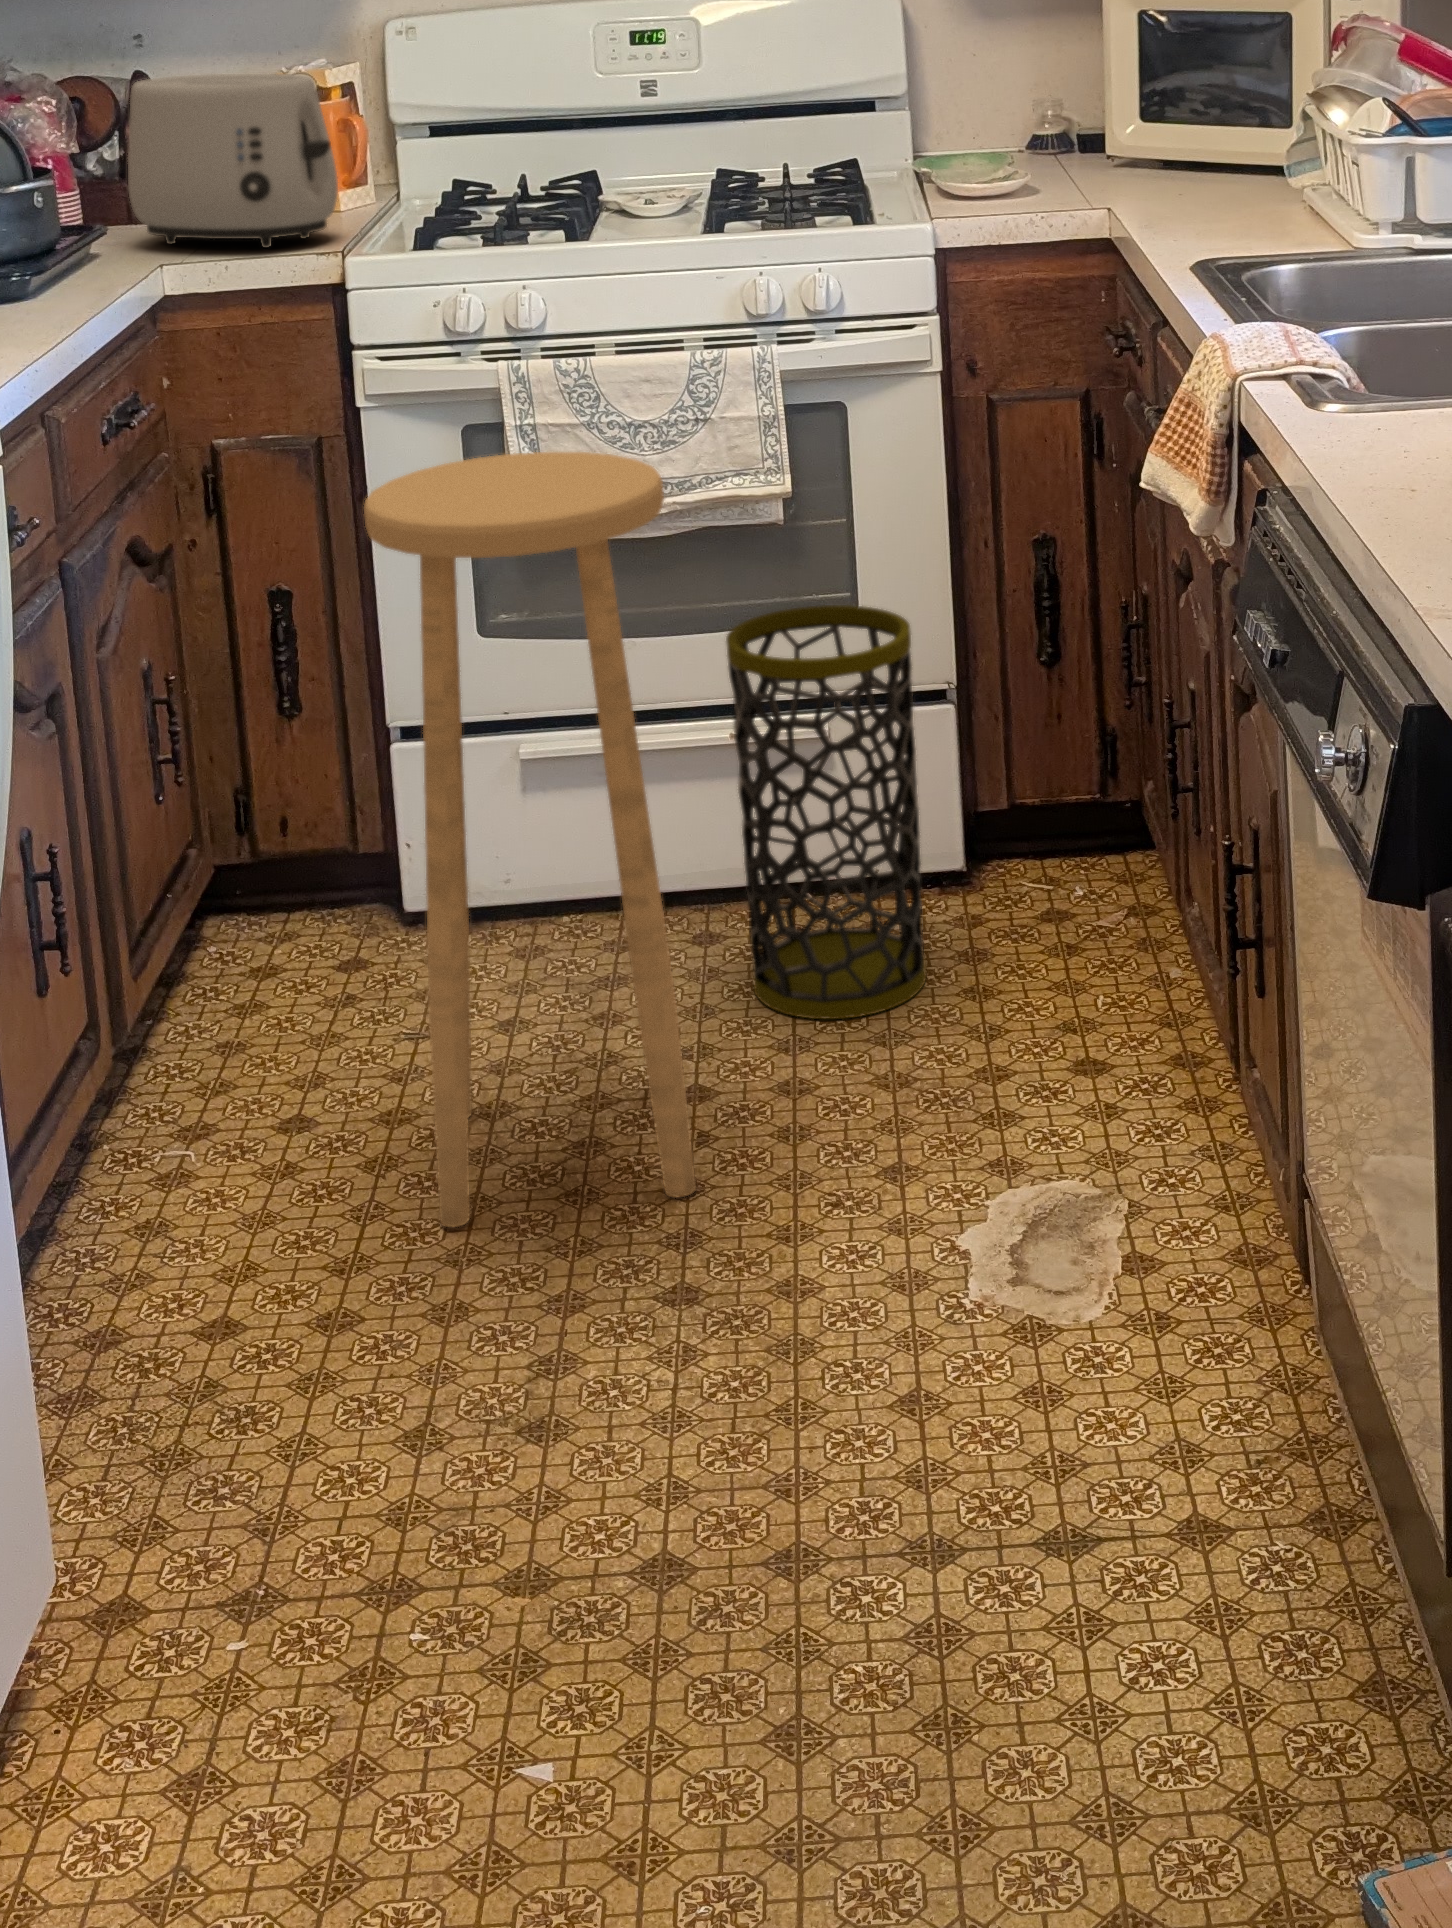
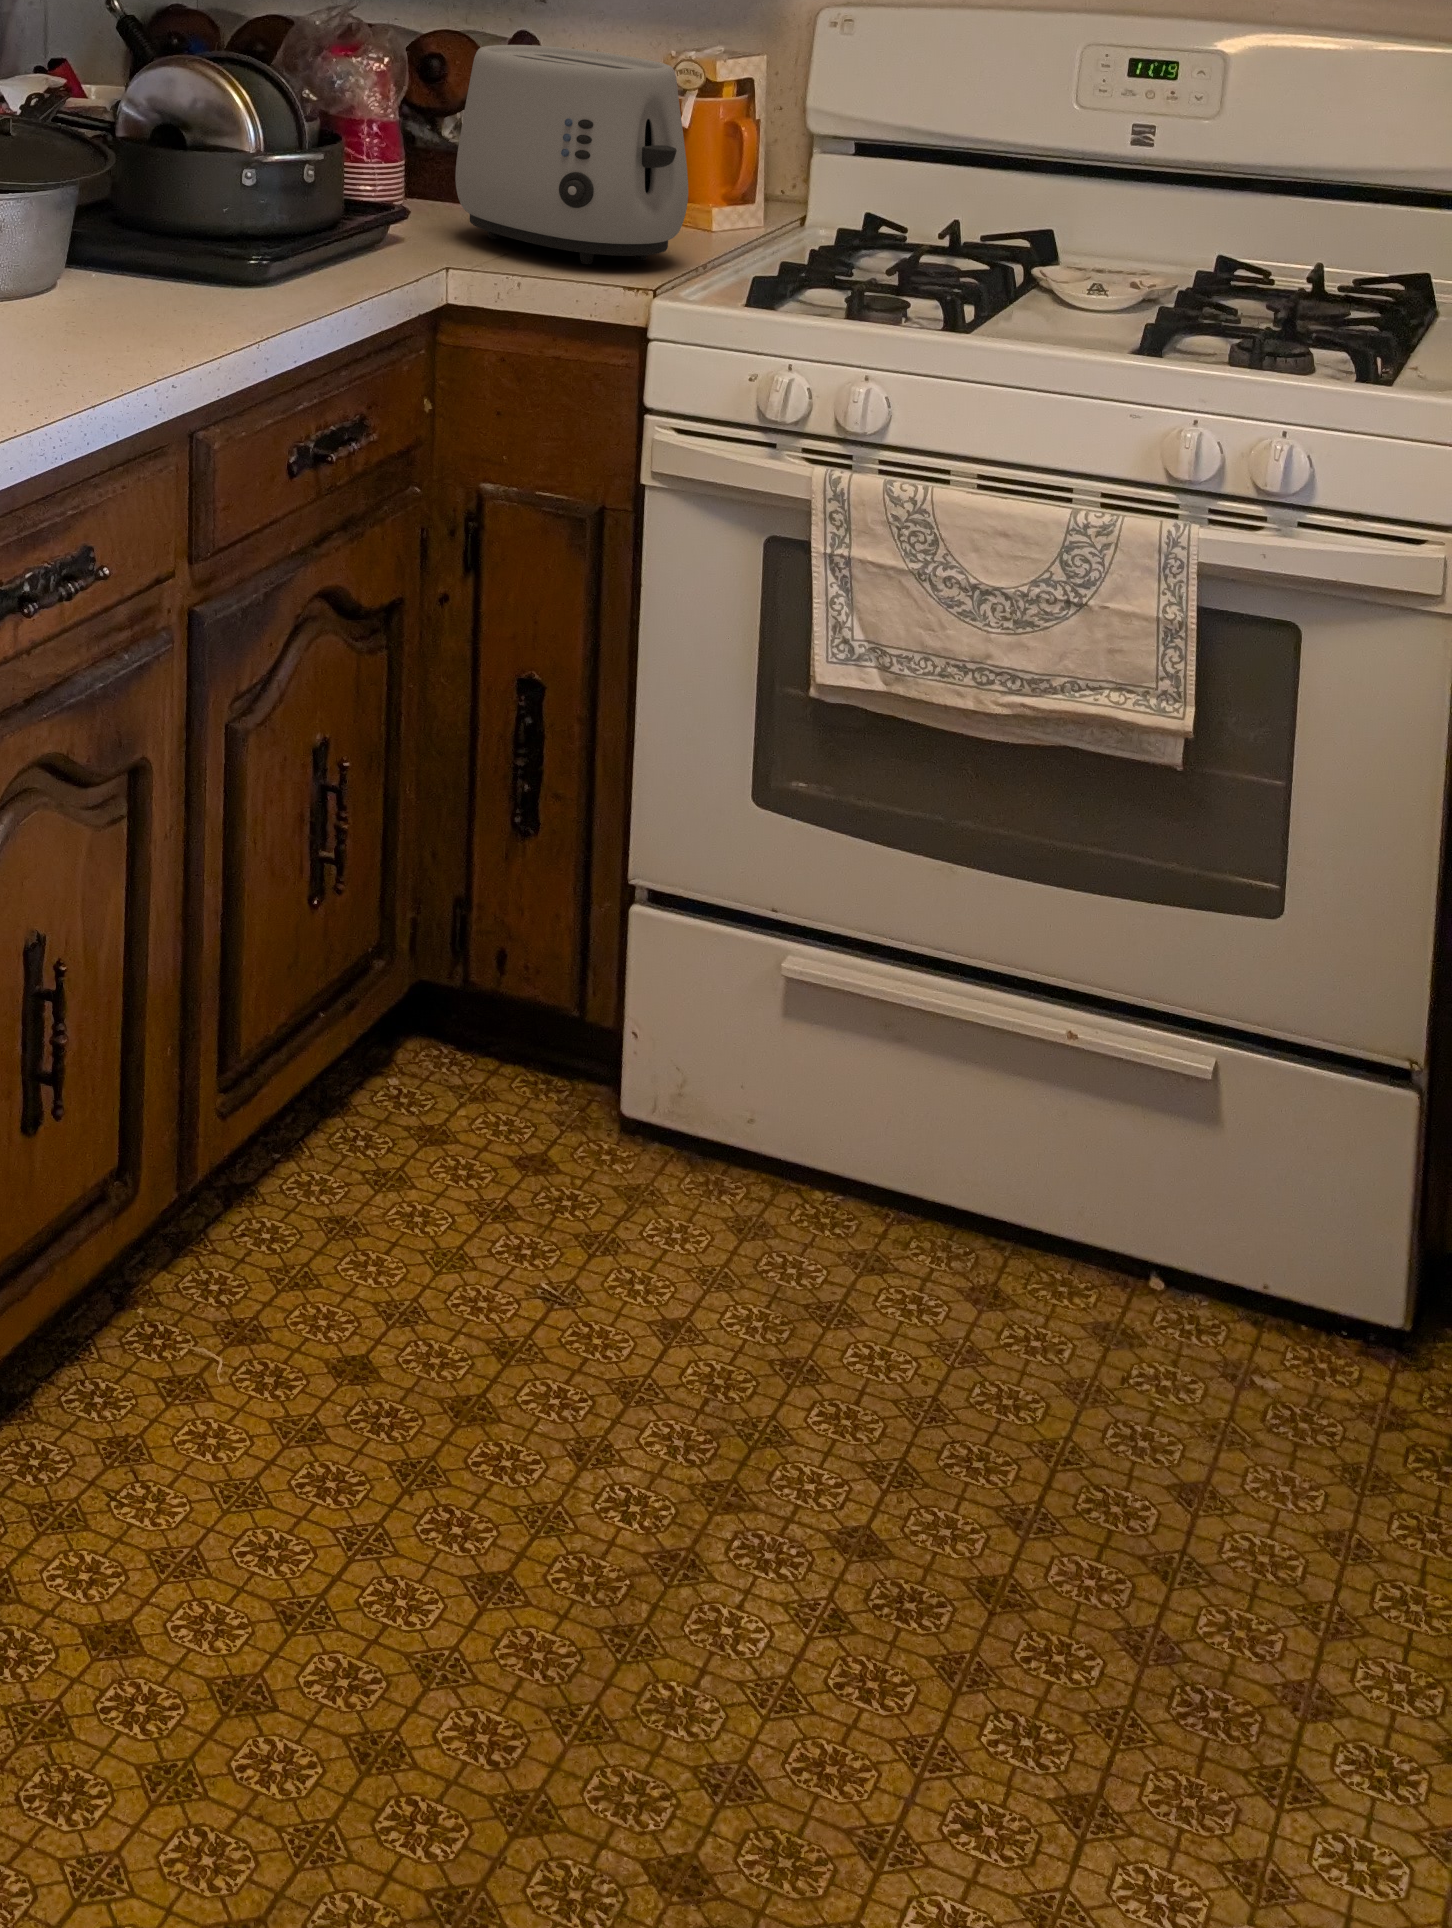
stool: present [364,452,696,1227] -> none [438,594,891,1706]
trash can: present [726,605,926,1019] -> none [1013,897,1322,1537]

